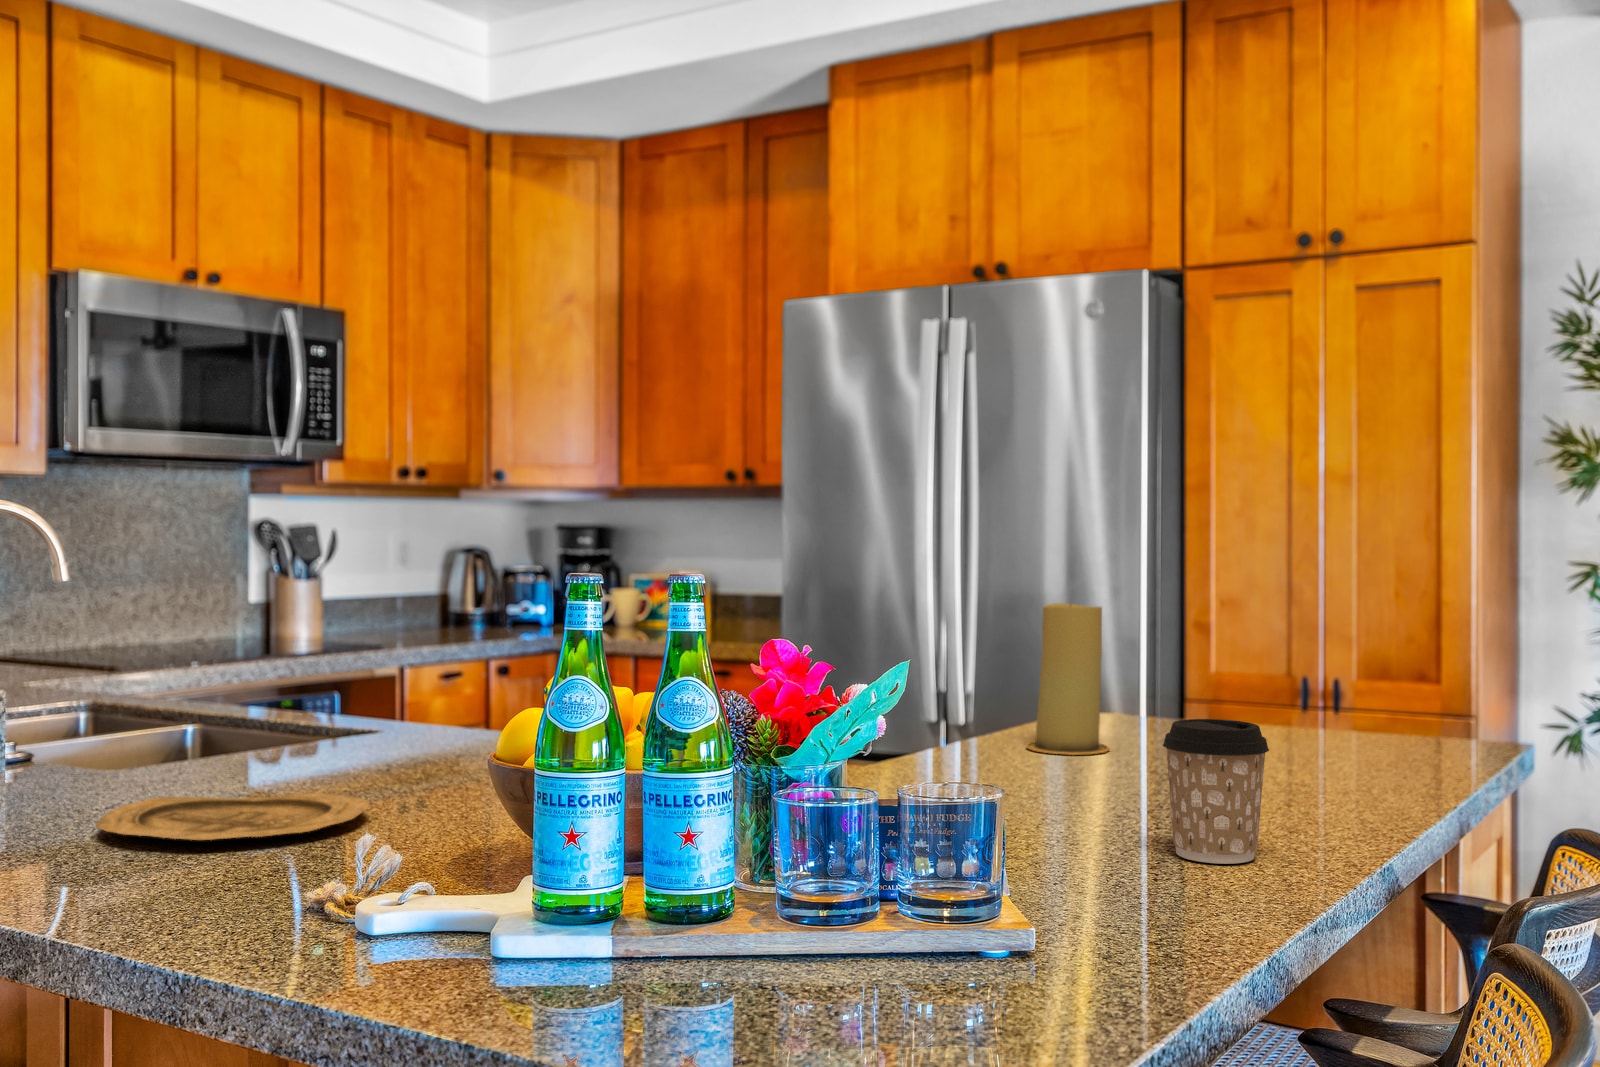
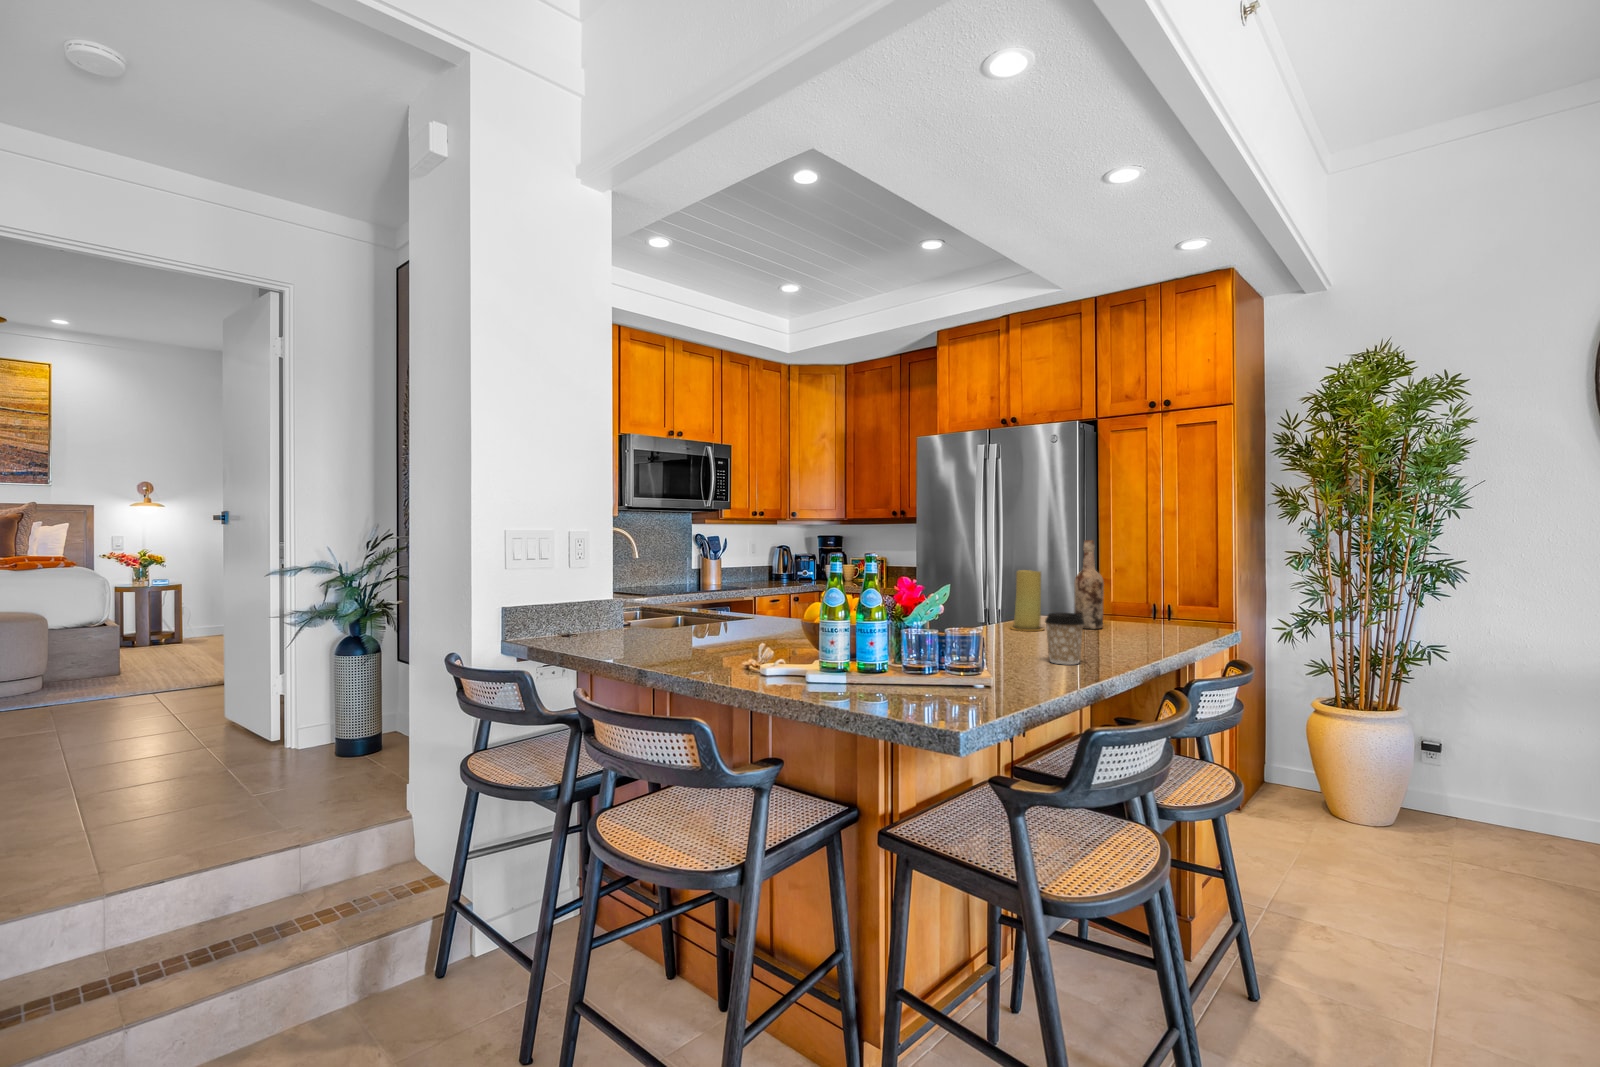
wine bottle: none [1174,530,1242,745] -> present [1074,540,1104,629]
plate: present [96,793,369,840] -> none [673,635,761,647]

